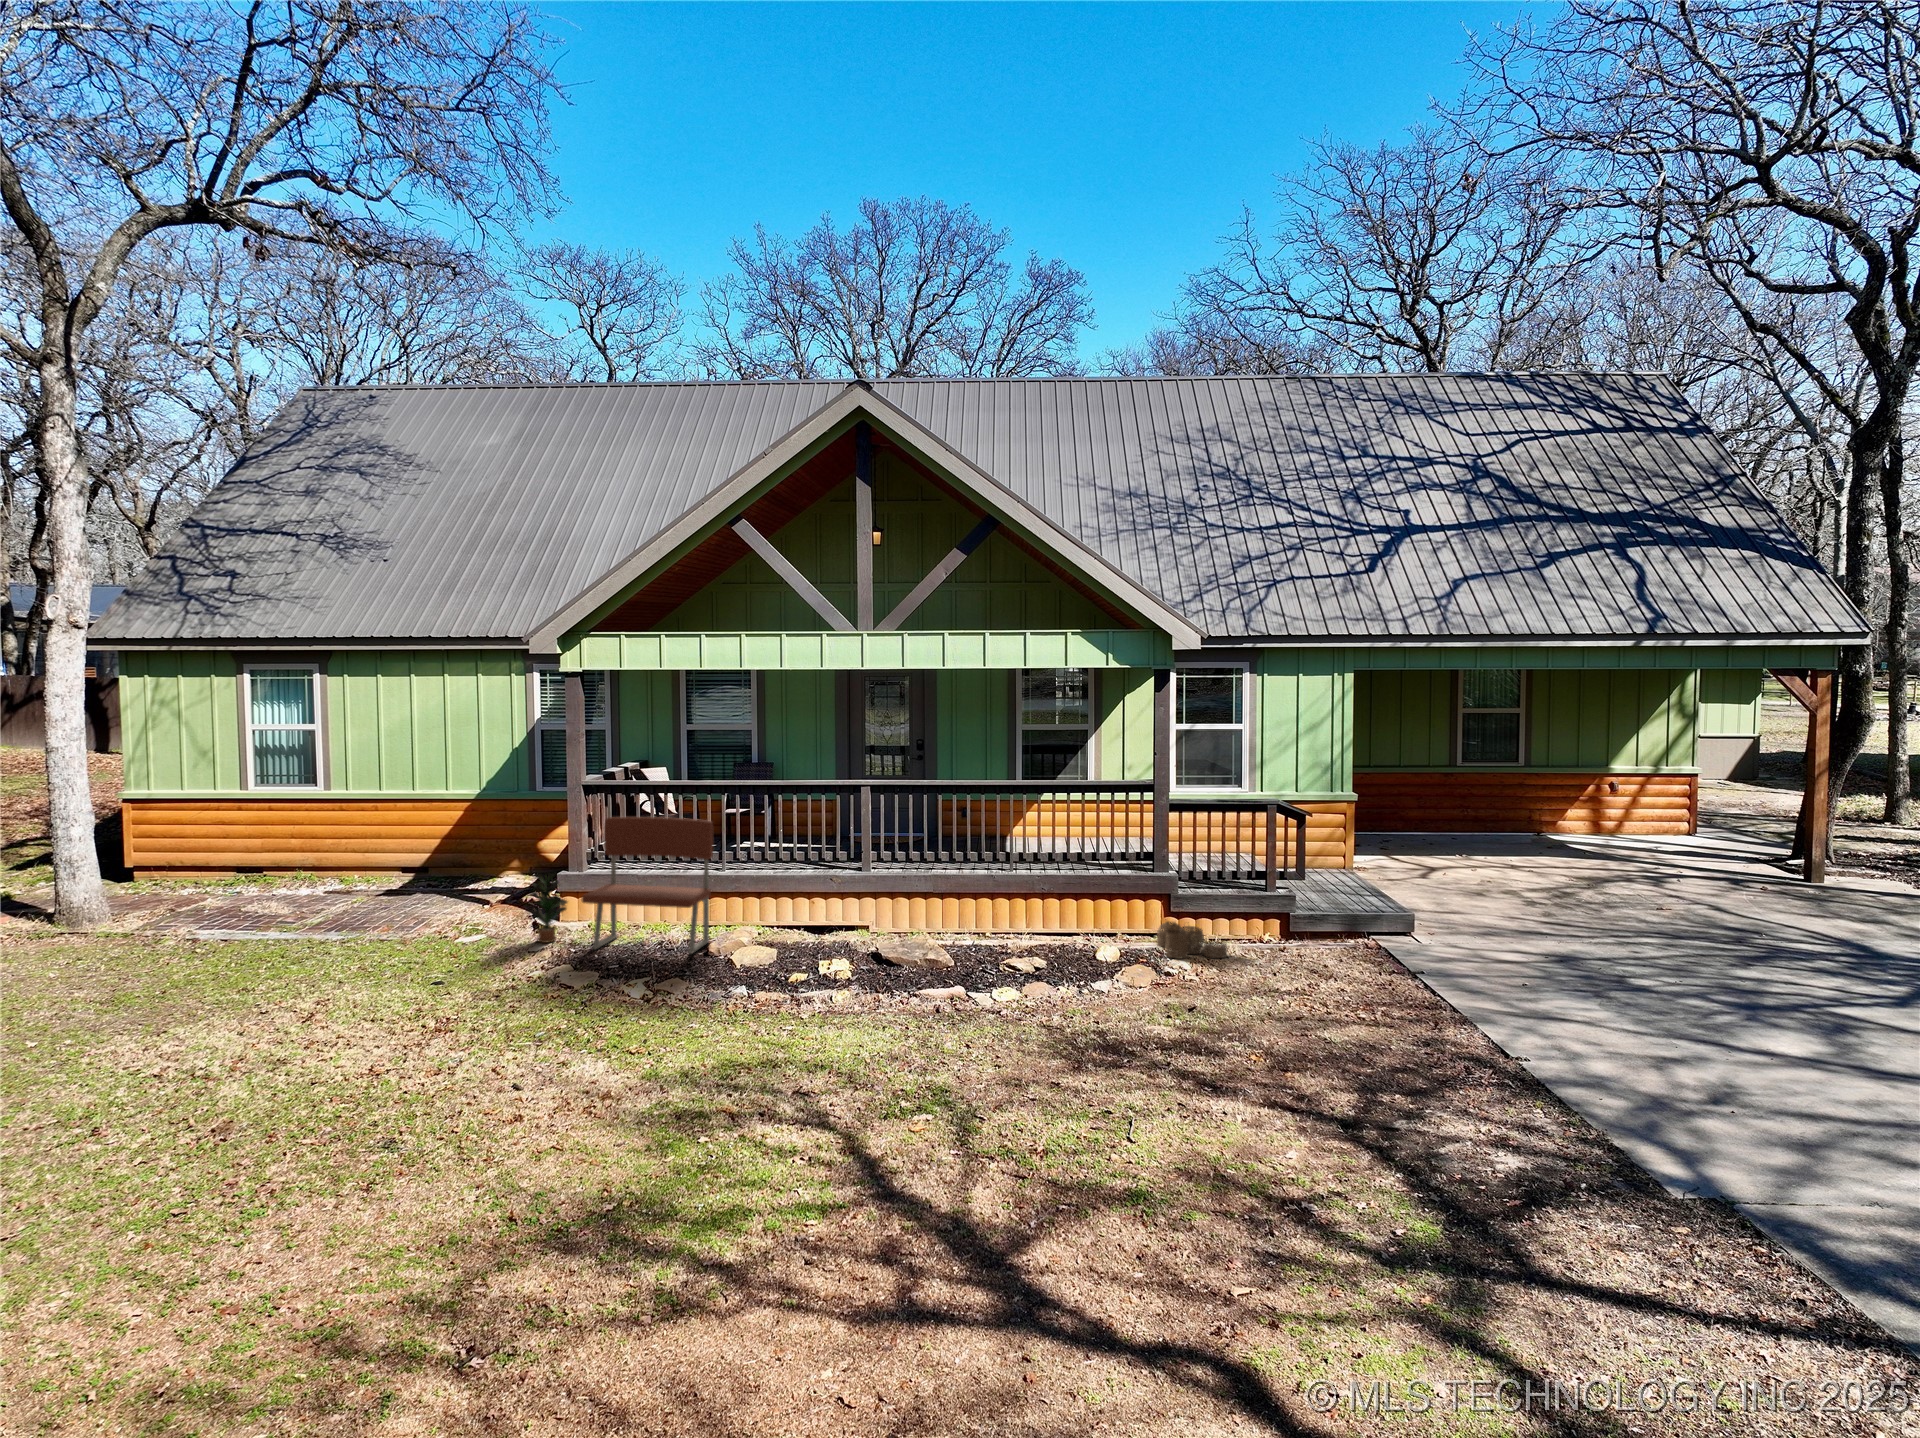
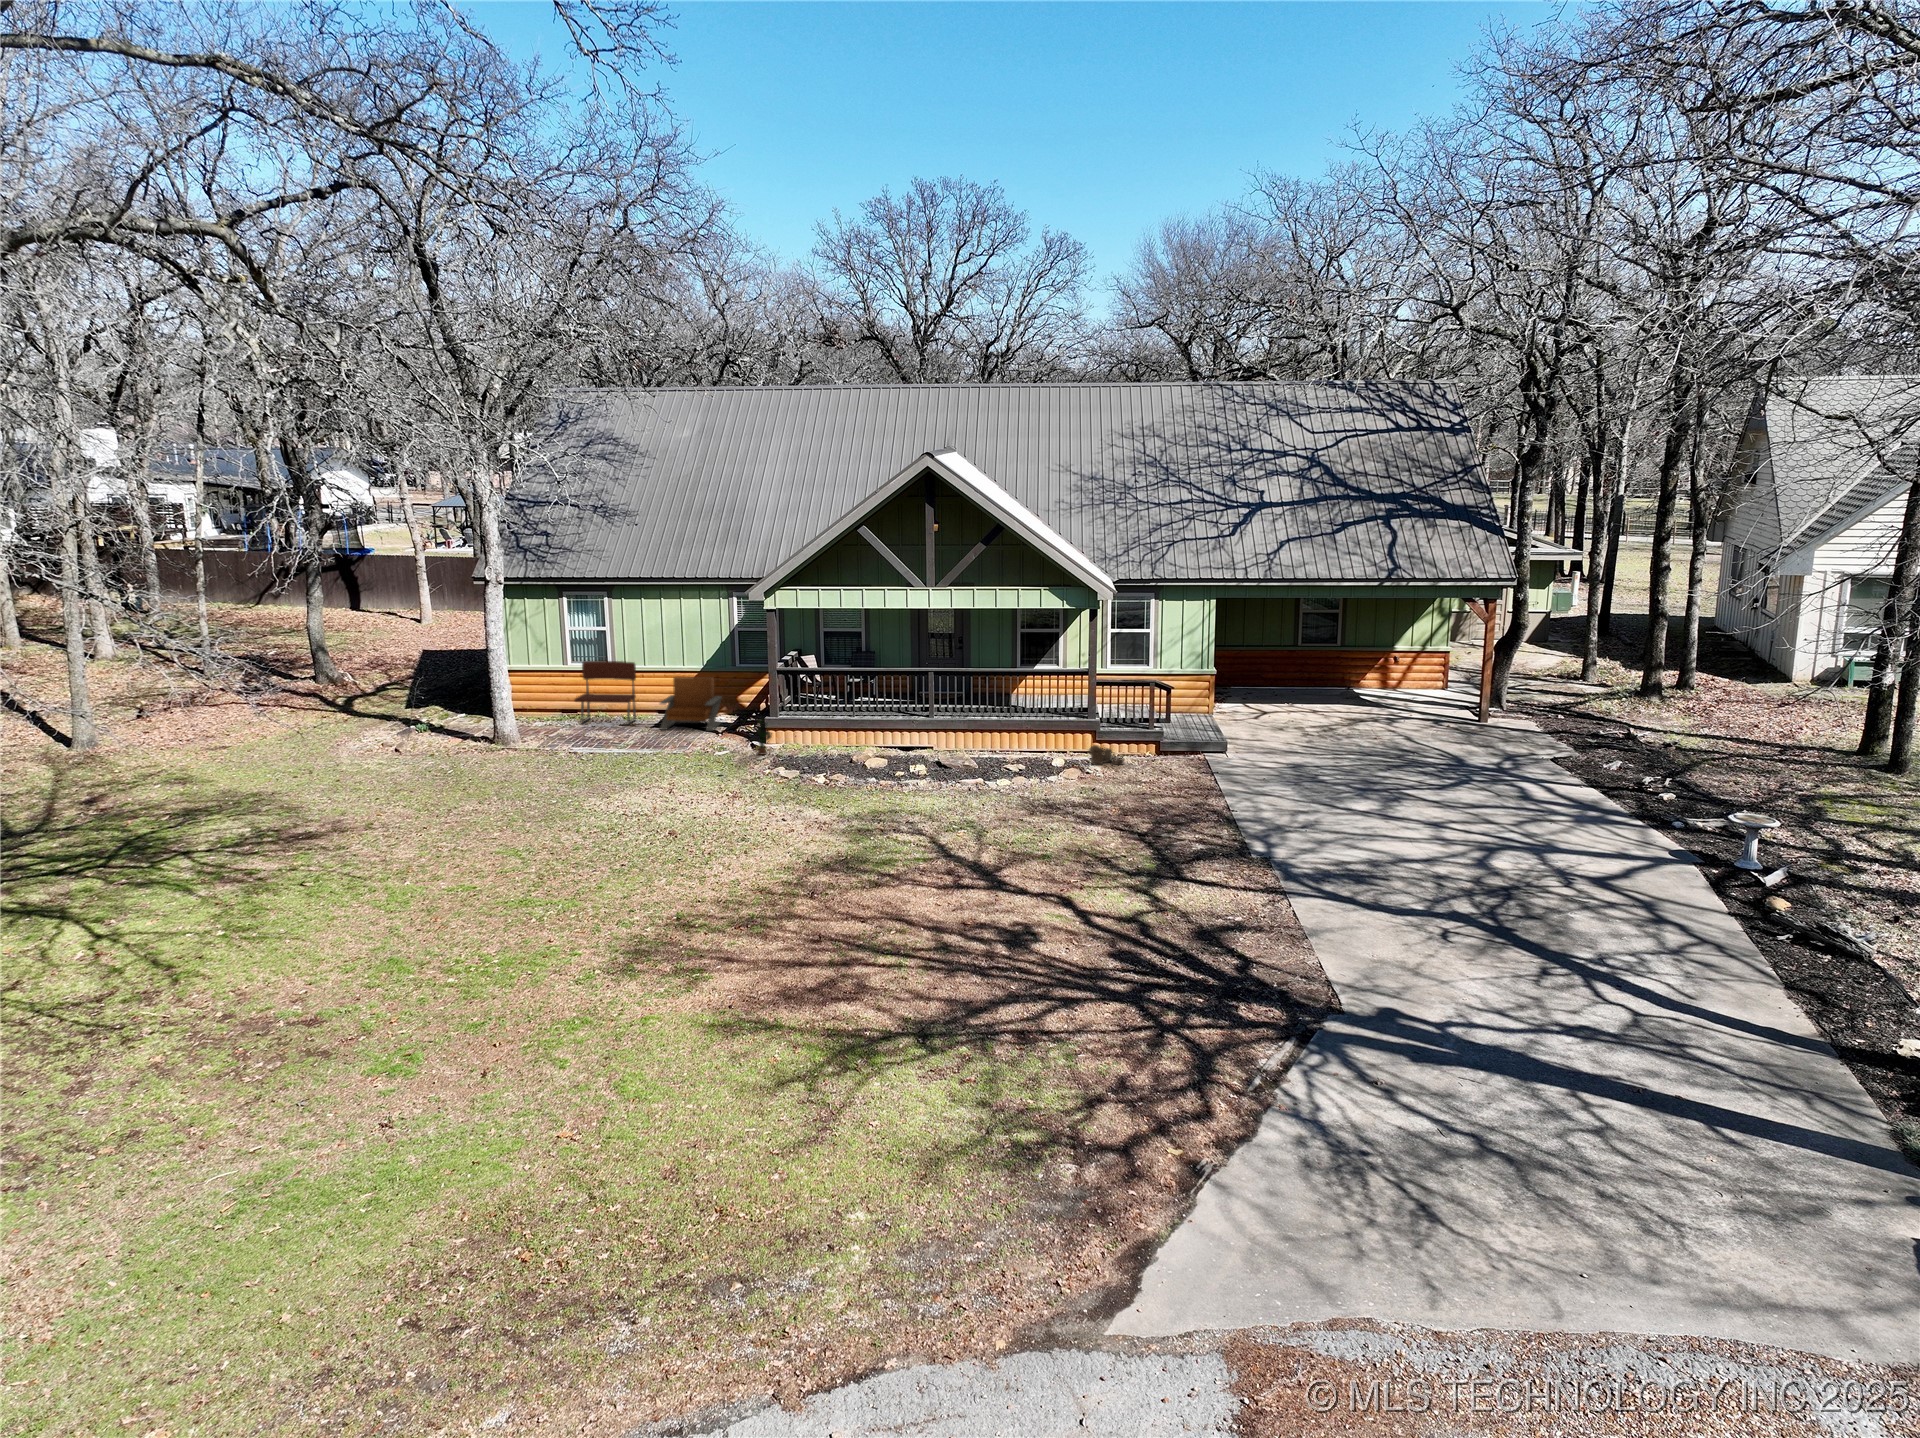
lounge chair: none [384,806,508,901] -> present [660,677,722,731]
bench: present [581,817,713,954] -> present [574,661,636,724]

